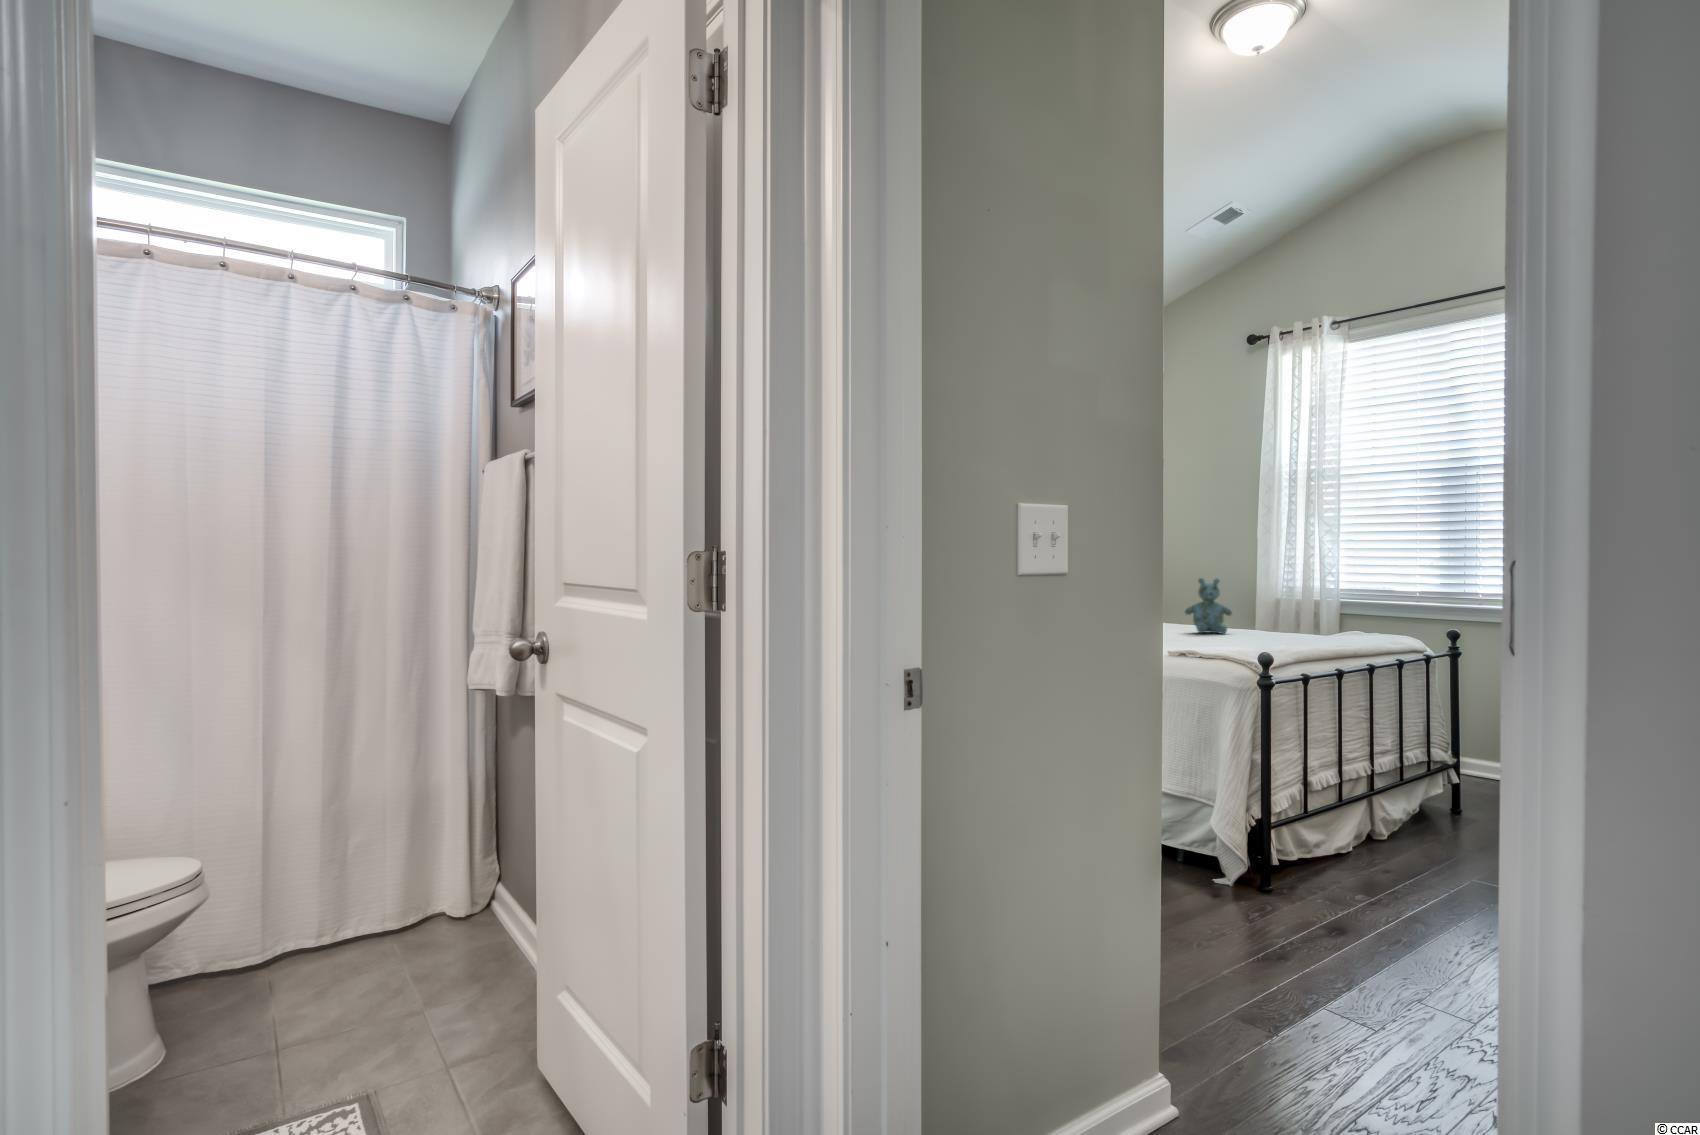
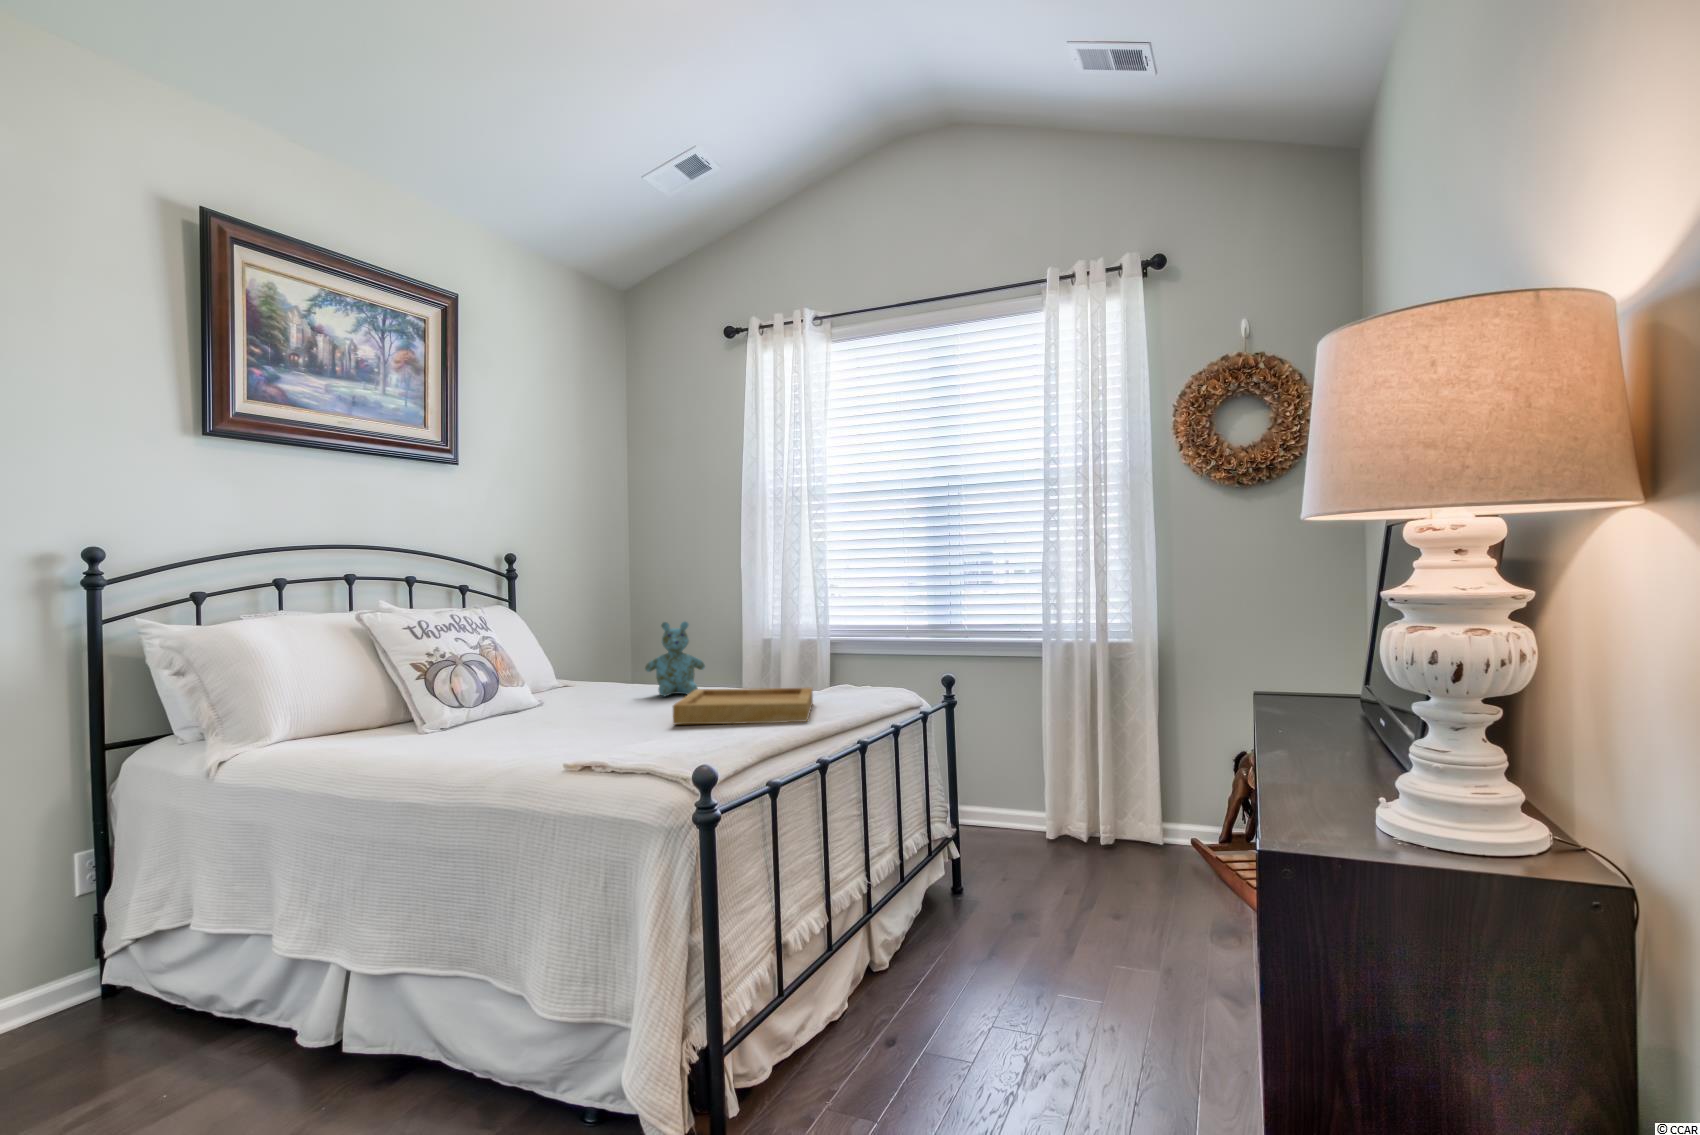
tray: none [1222,626,1328,650] -> present [673,688,813,724]

